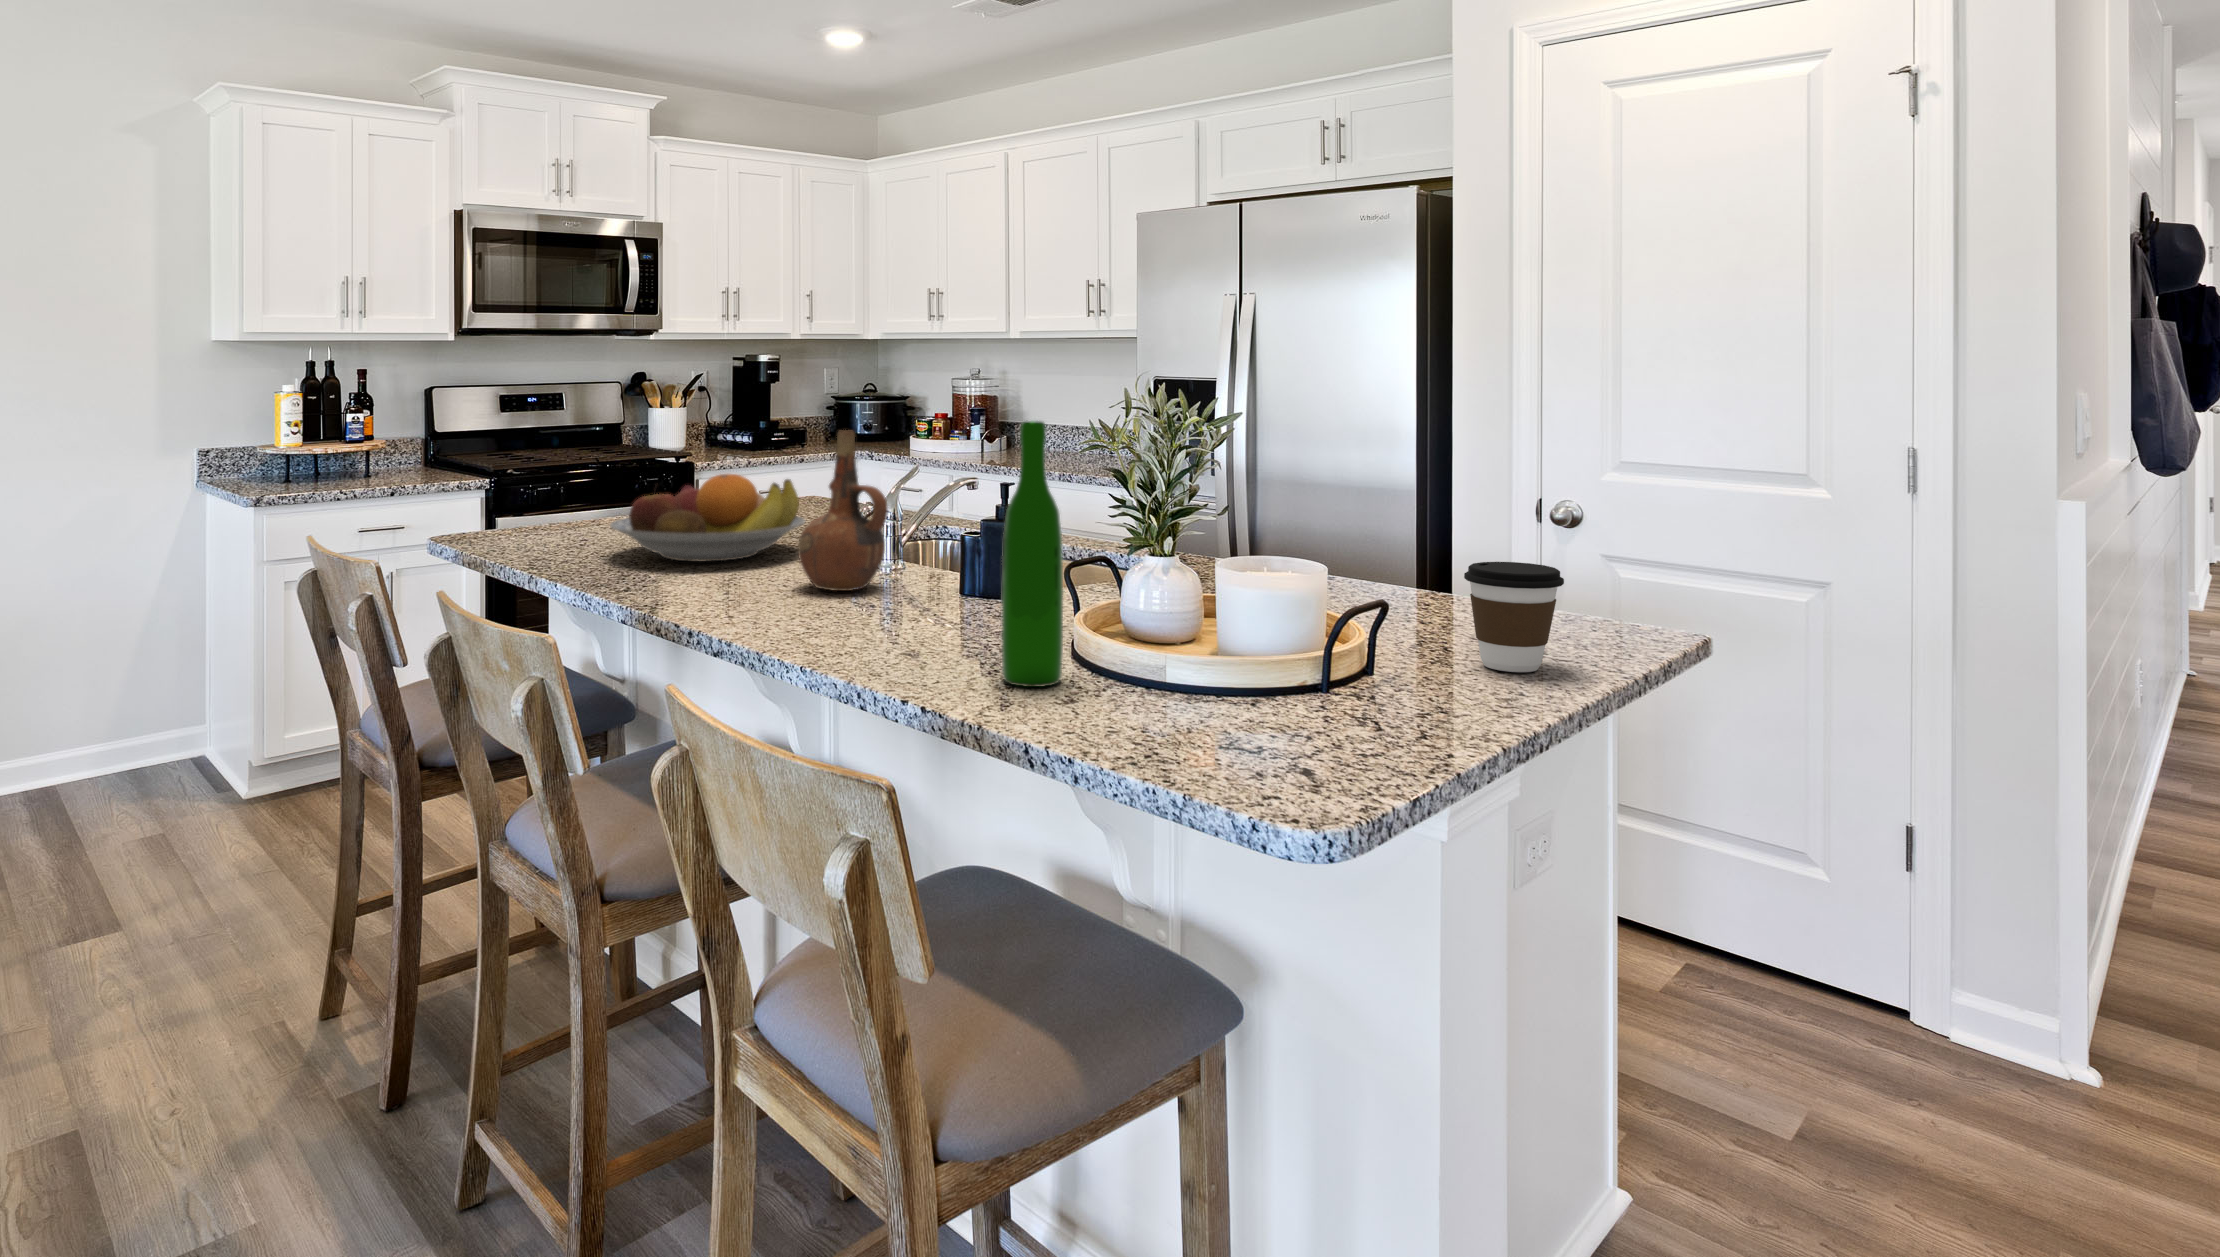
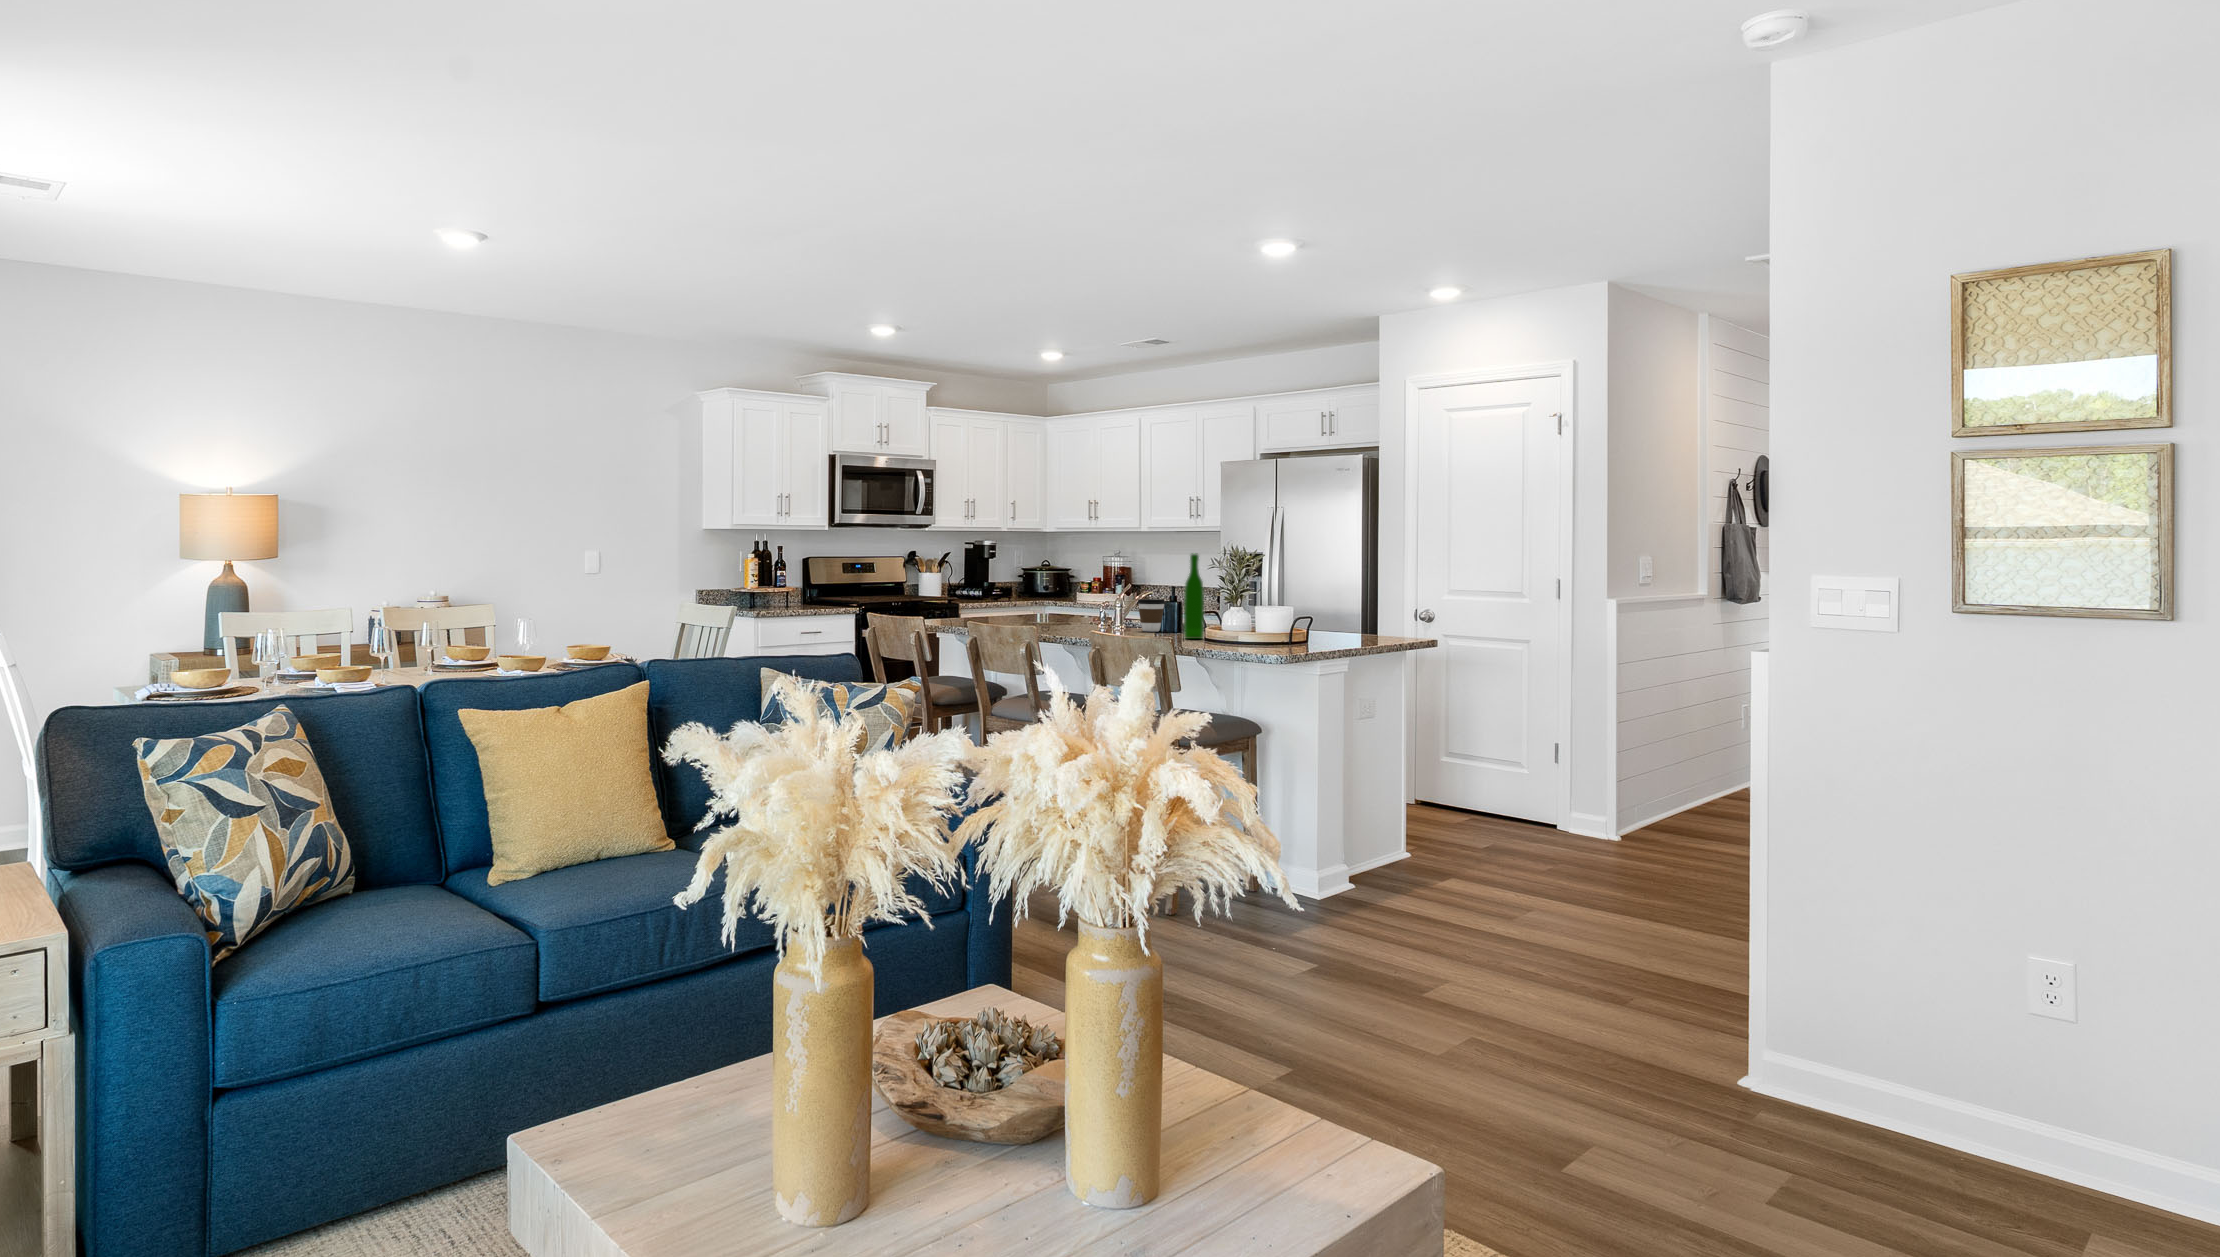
ceramic pitcher: present [798,430,888,591] -> none [1090,564,1127,627]
fruit bowl: present [610,474,805,562] -> none [997,586,1080,622]
coffee cup: present [1464,562,1564,672] -> present [1137,599,1166,631]

